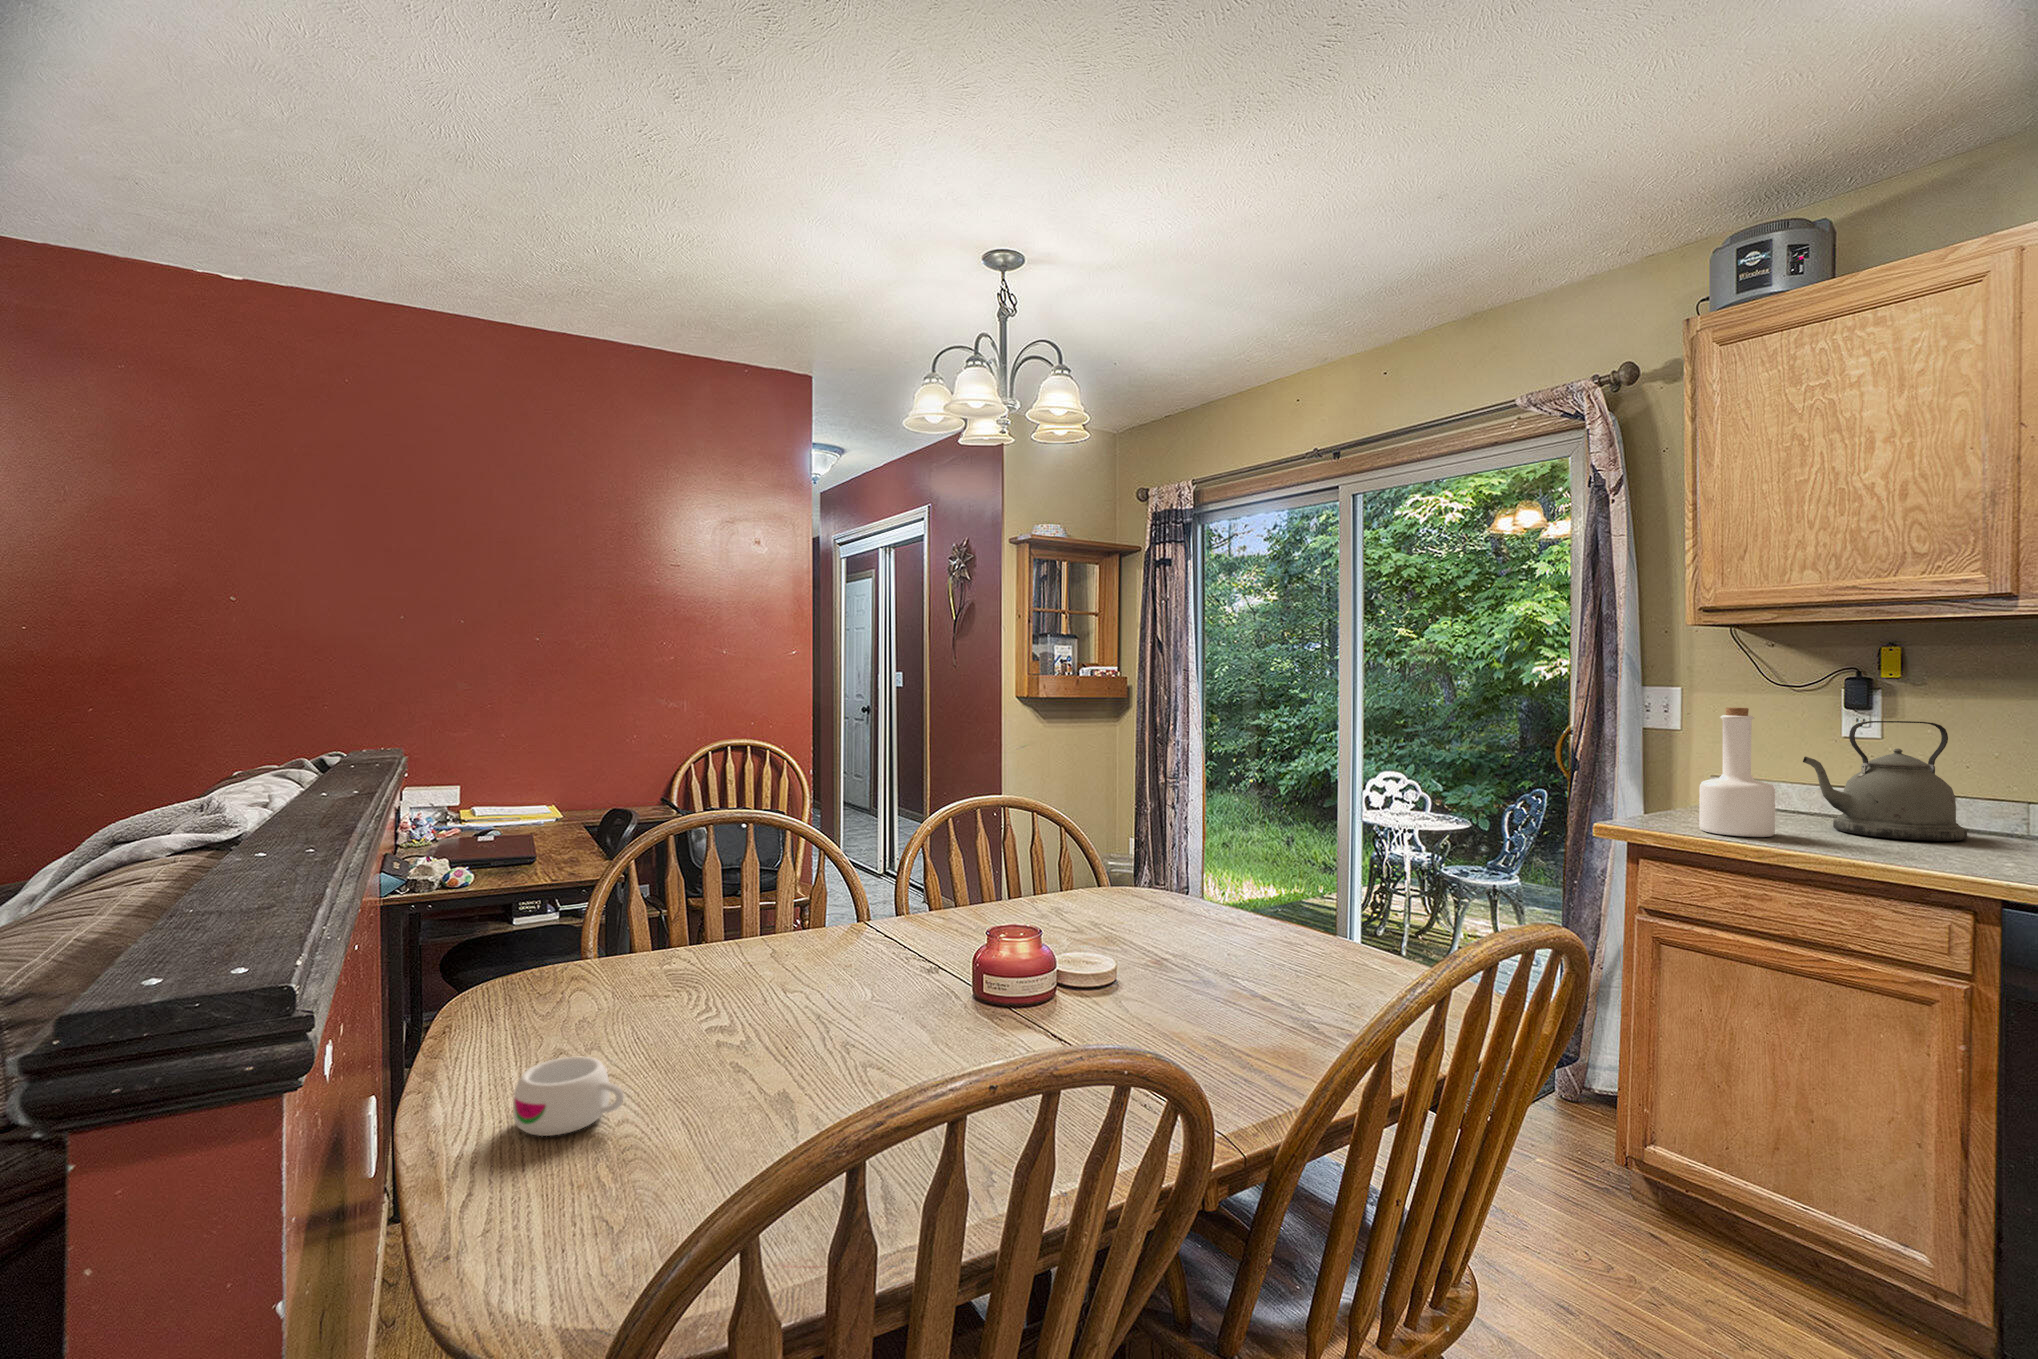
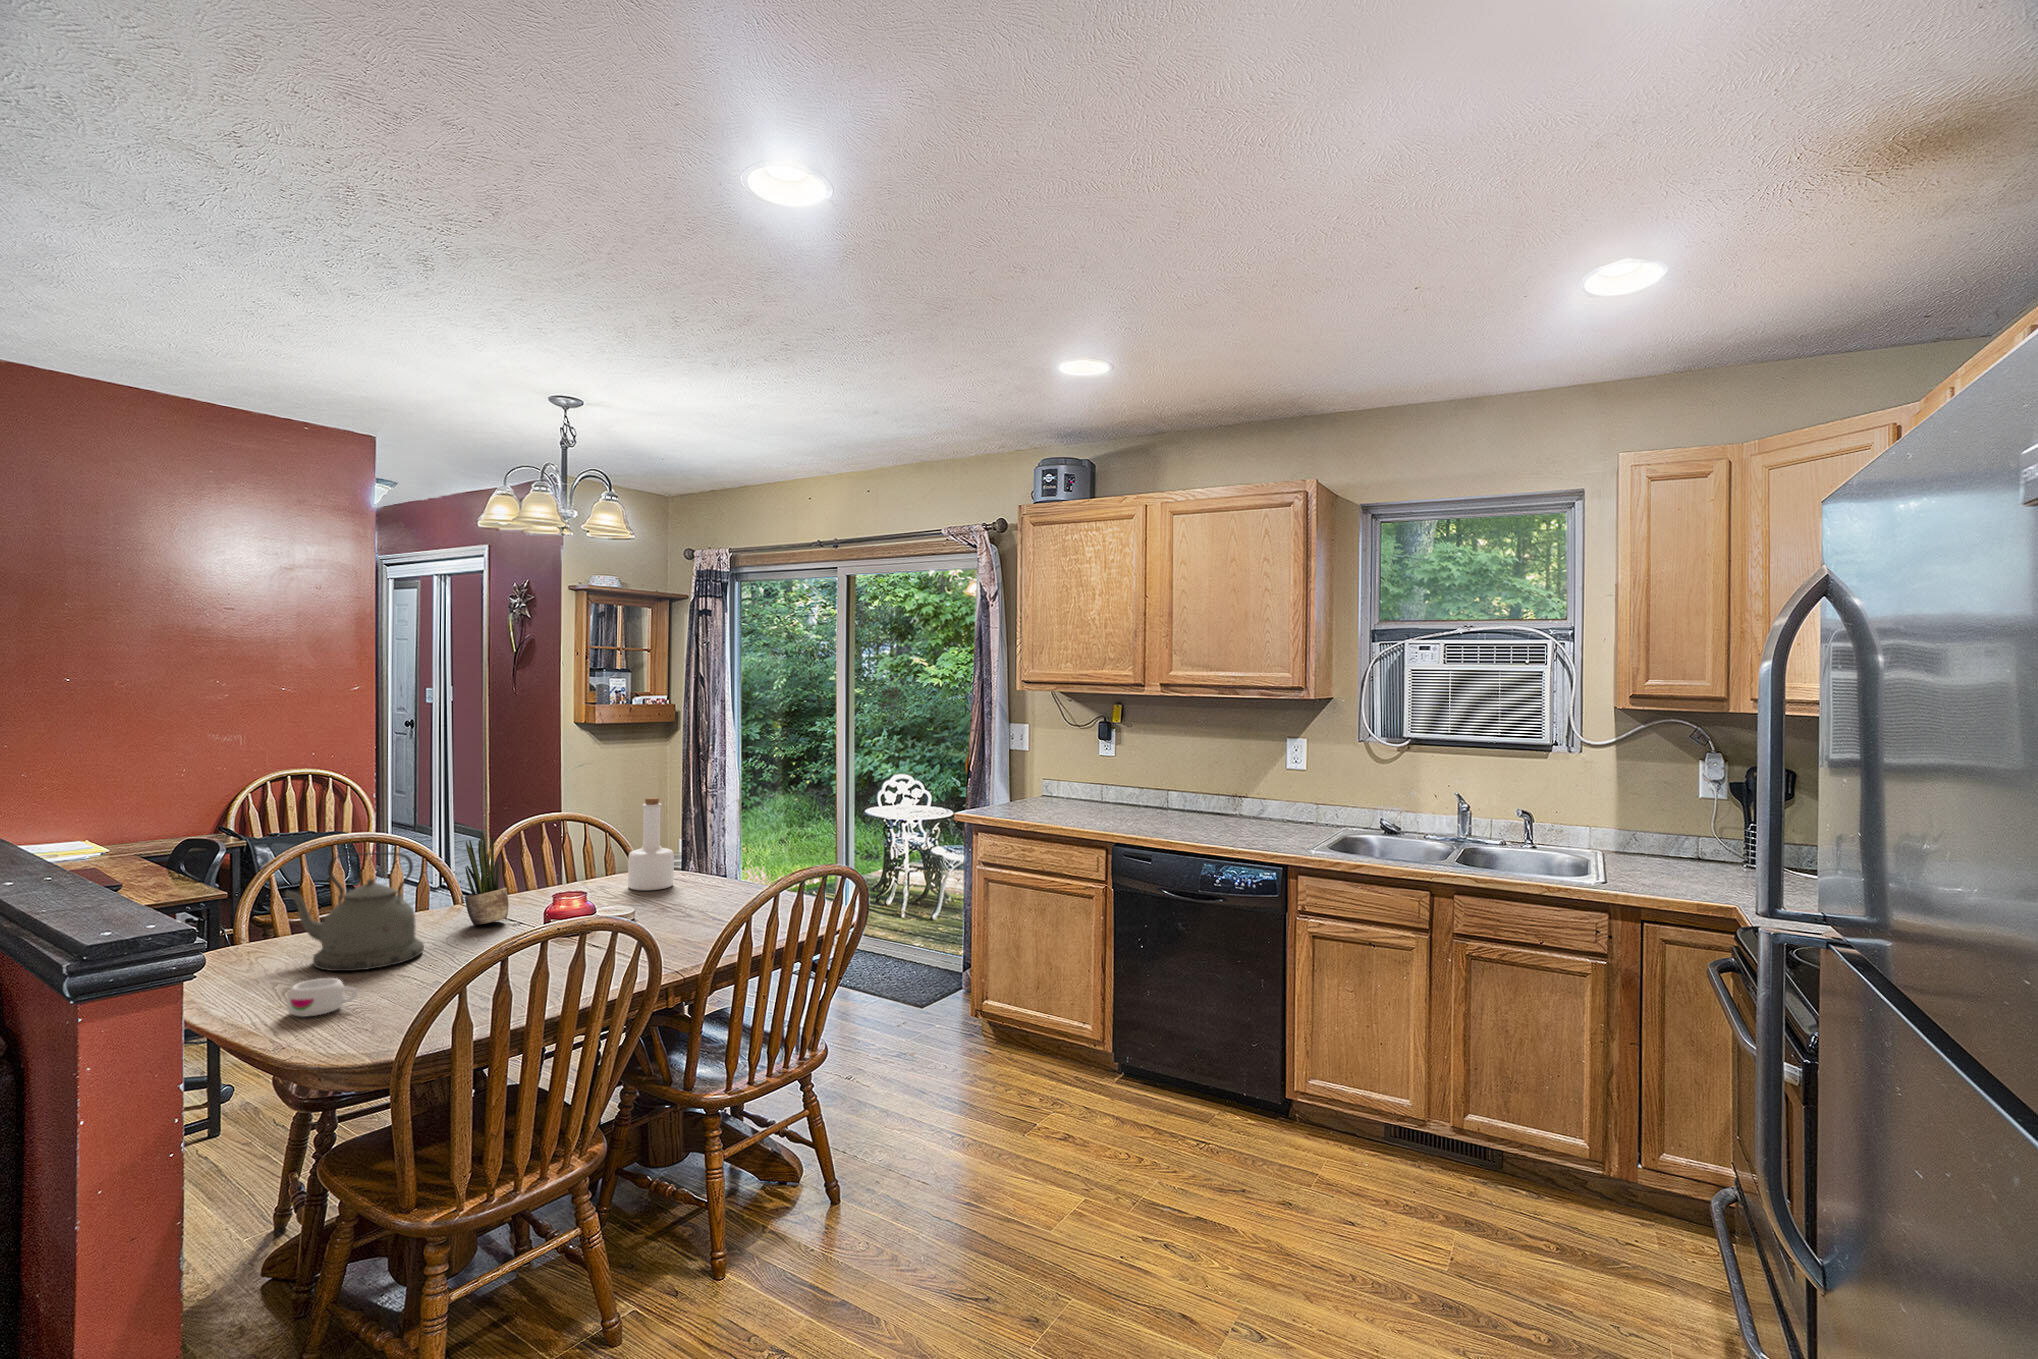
bottle: present [1699,707,1775,837] -> present [628,798,674,890]
kettle: present [1803,721,1968,841] -> present [285,852,424,971]
potted plant: none [851,811,911,956] -> present [465,832,508,925]

